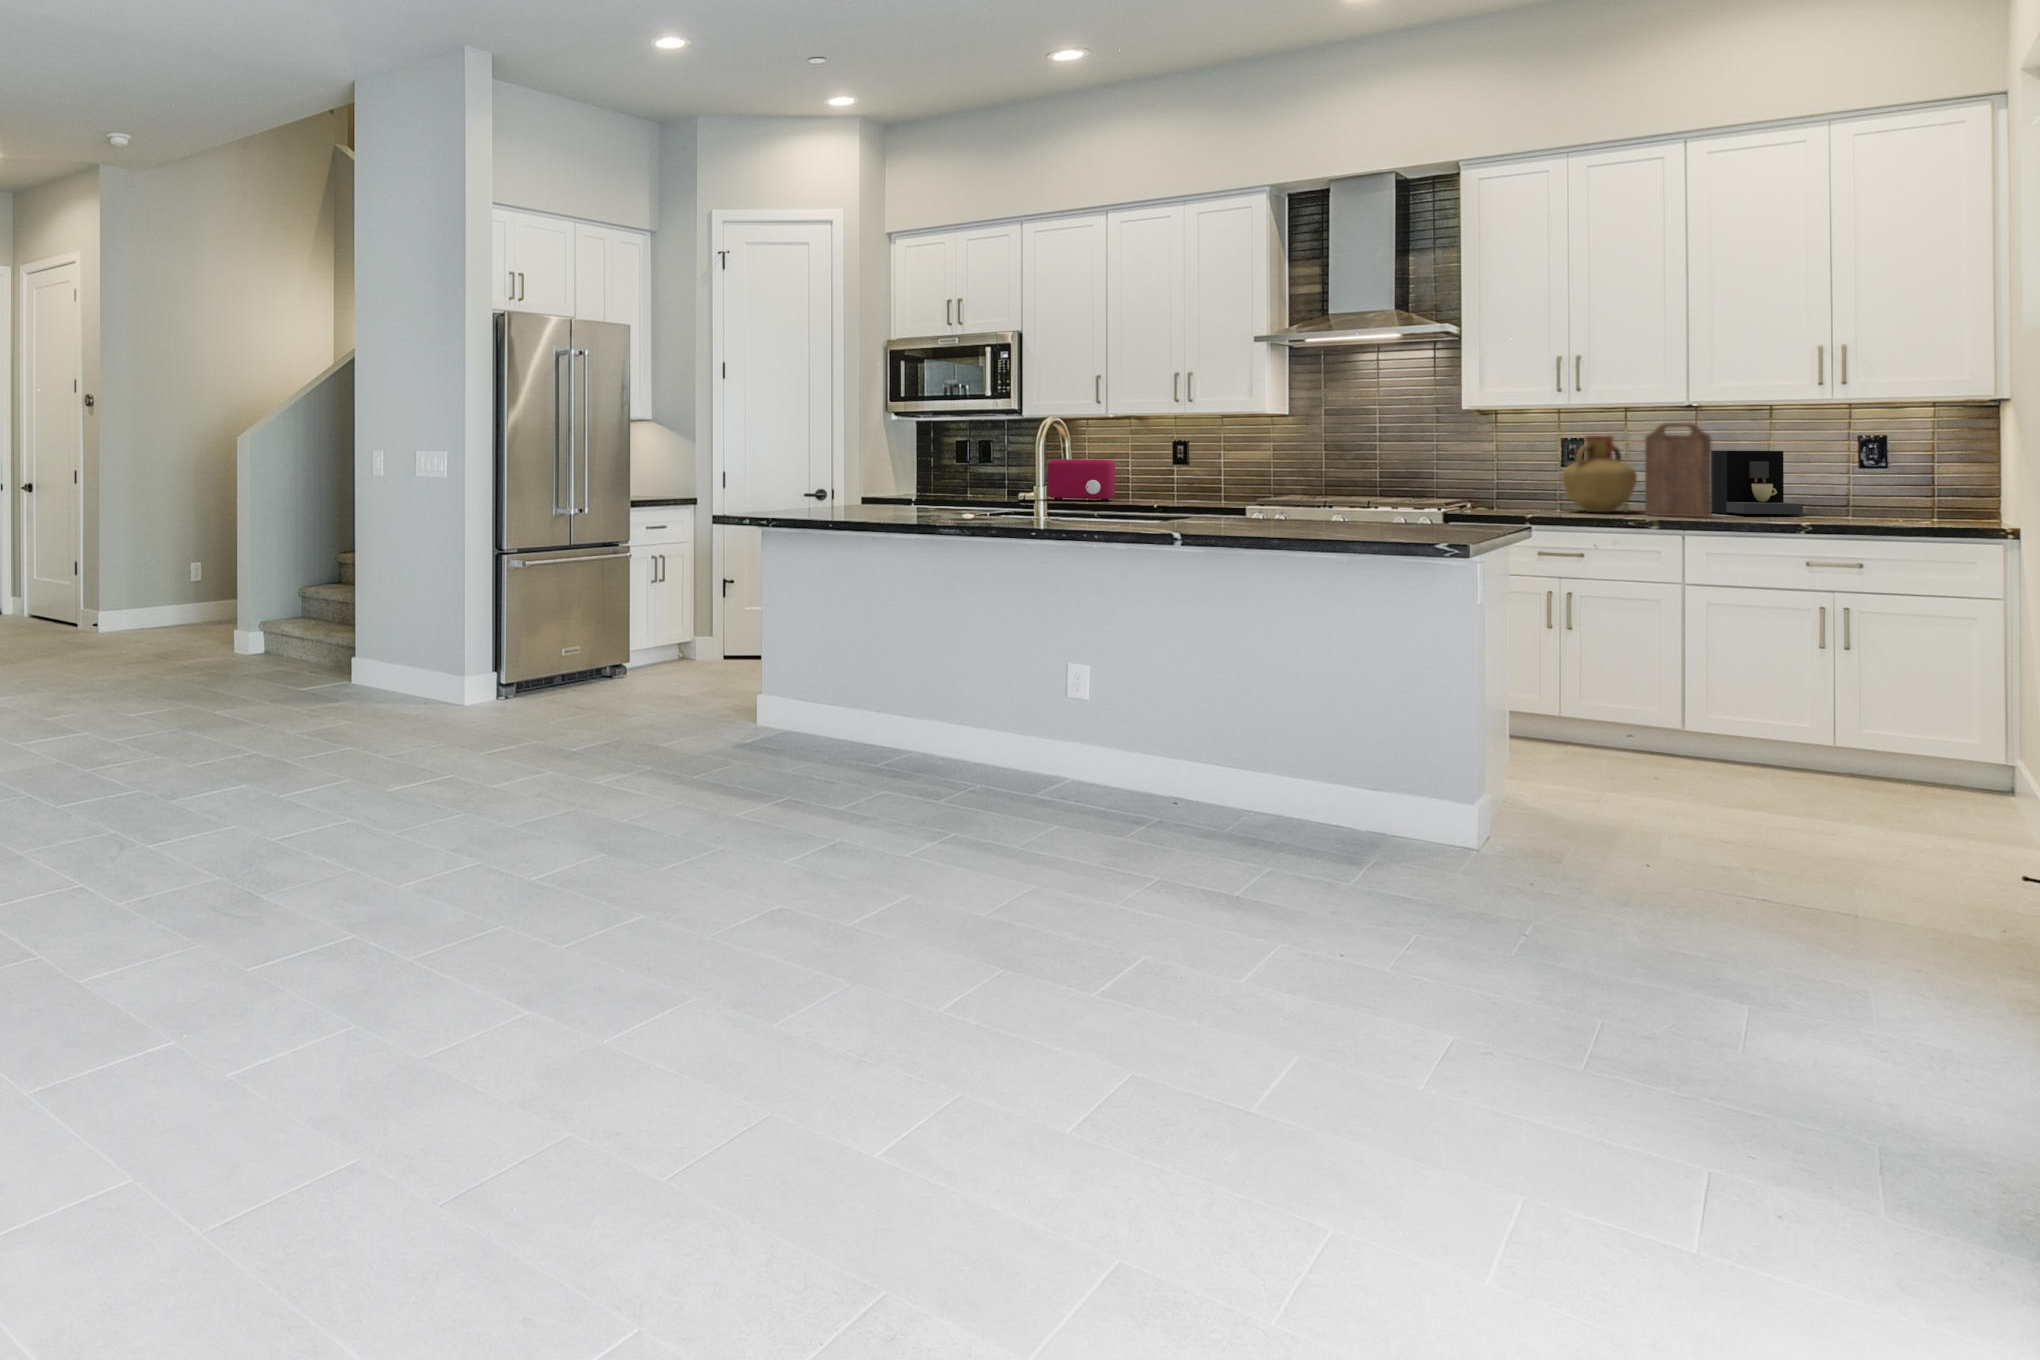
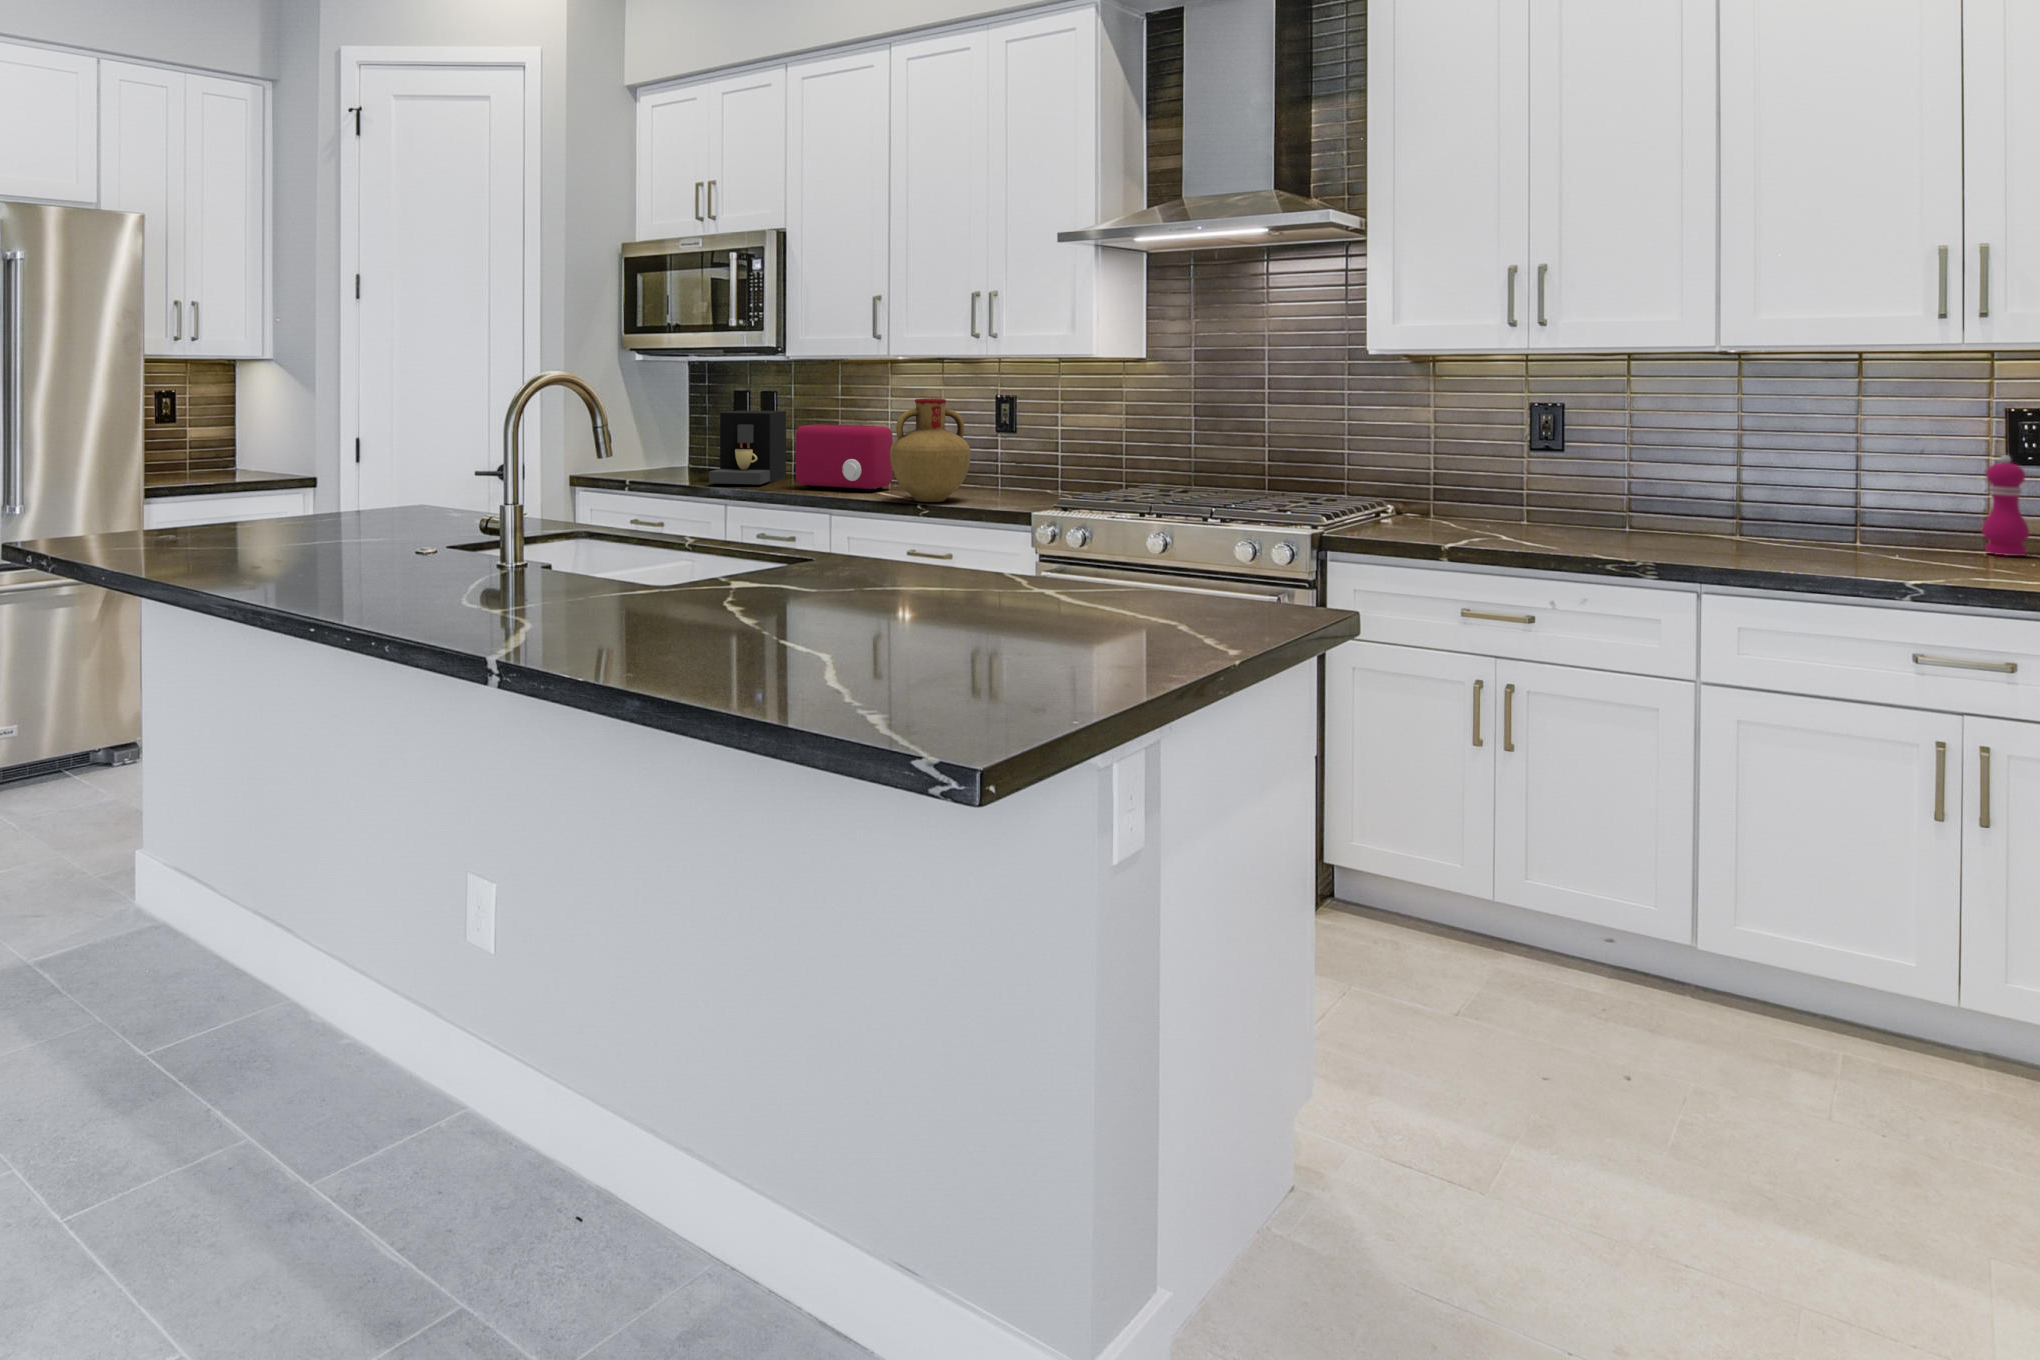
cutting board: present [1645,423,1712,517] -> none [1632,386,1744,567]
vase: present [1562,436,1637,512] -> present [890,399,971,502]
coffee maker: present [1711,451,1803,514] -> present [709,411,786,484]
pepper mill: none [1844,459,1871,513] -> present [1982,455,2030,556]

